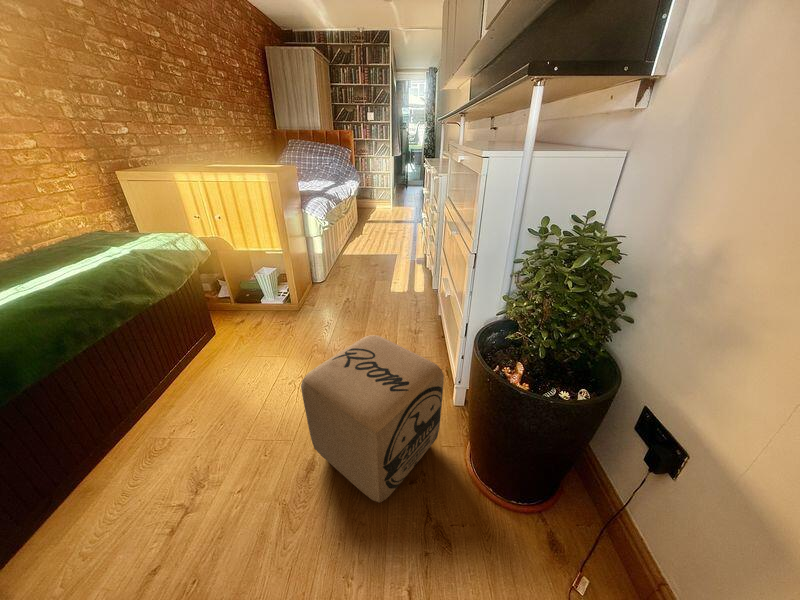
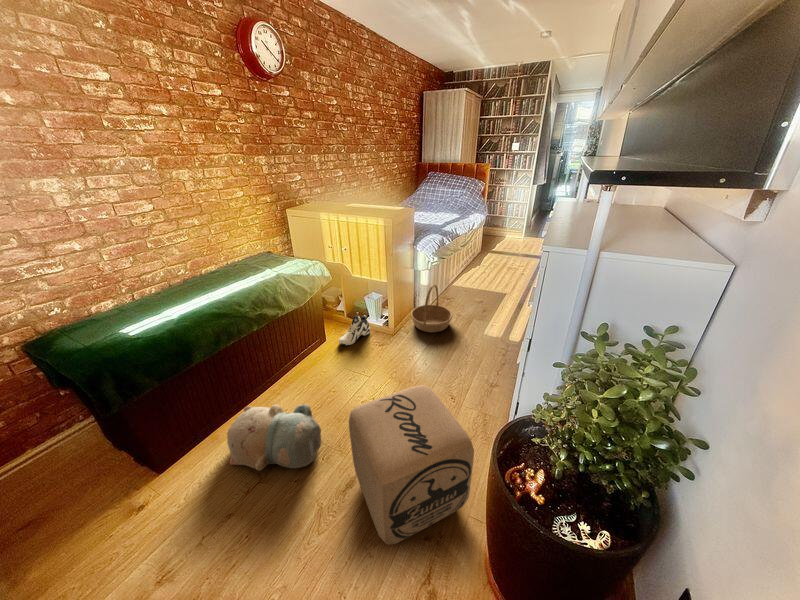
basket: none [312,250,357,302] -> present [411,284,453,332]
sneaker: none [234,295,270,334] -> present [339,315,370,345]
plush toy: none [112,400,259,512] -> present [227,404,321,470]

